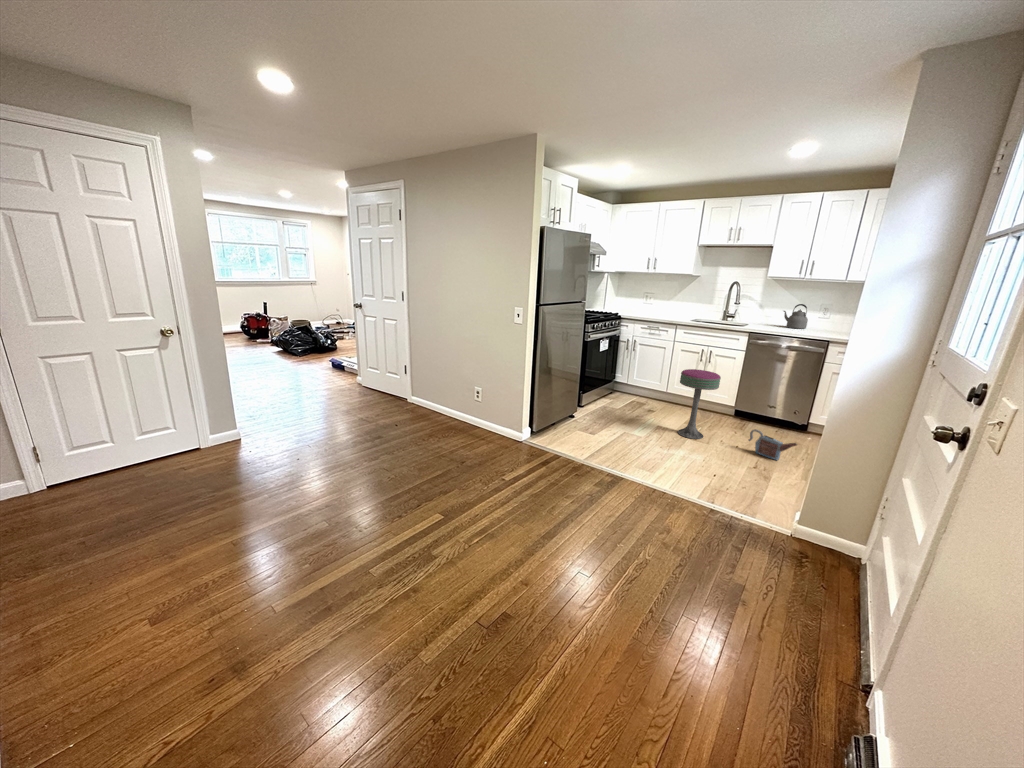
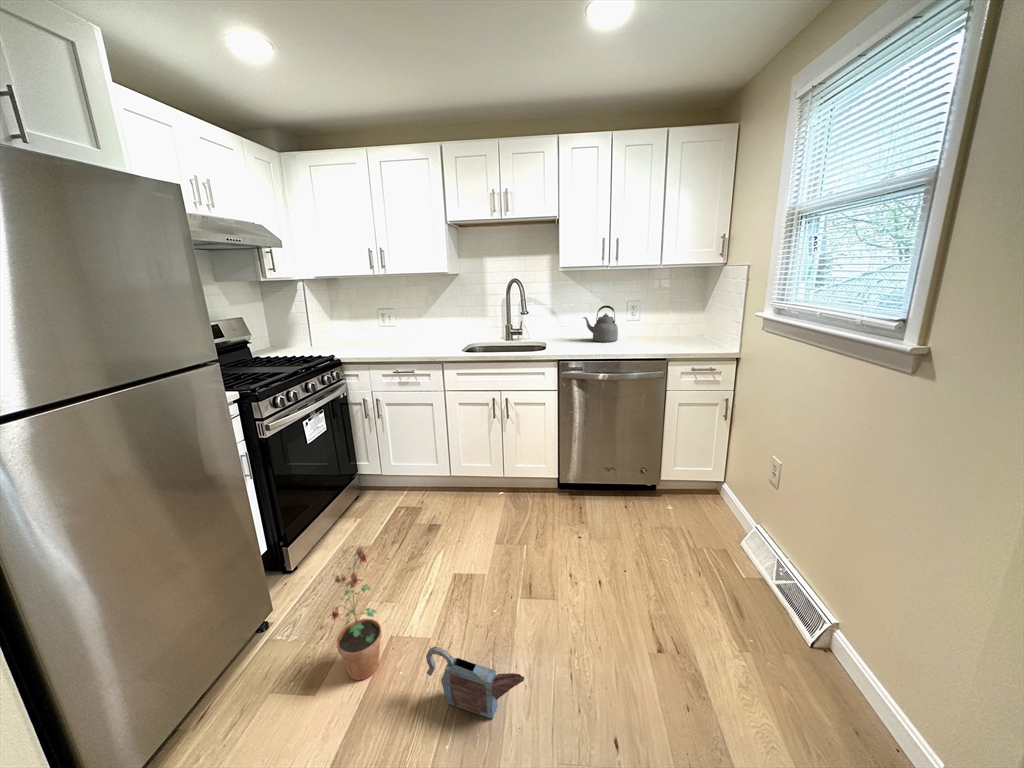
bar stool: present [678,369,721,439] -> none [479,454,553,599]
potted plant: none [606,384,626,435] -> present [330,547,382,680]
watering can: present [749,429,797,460] -> present [426,647,524,719]

